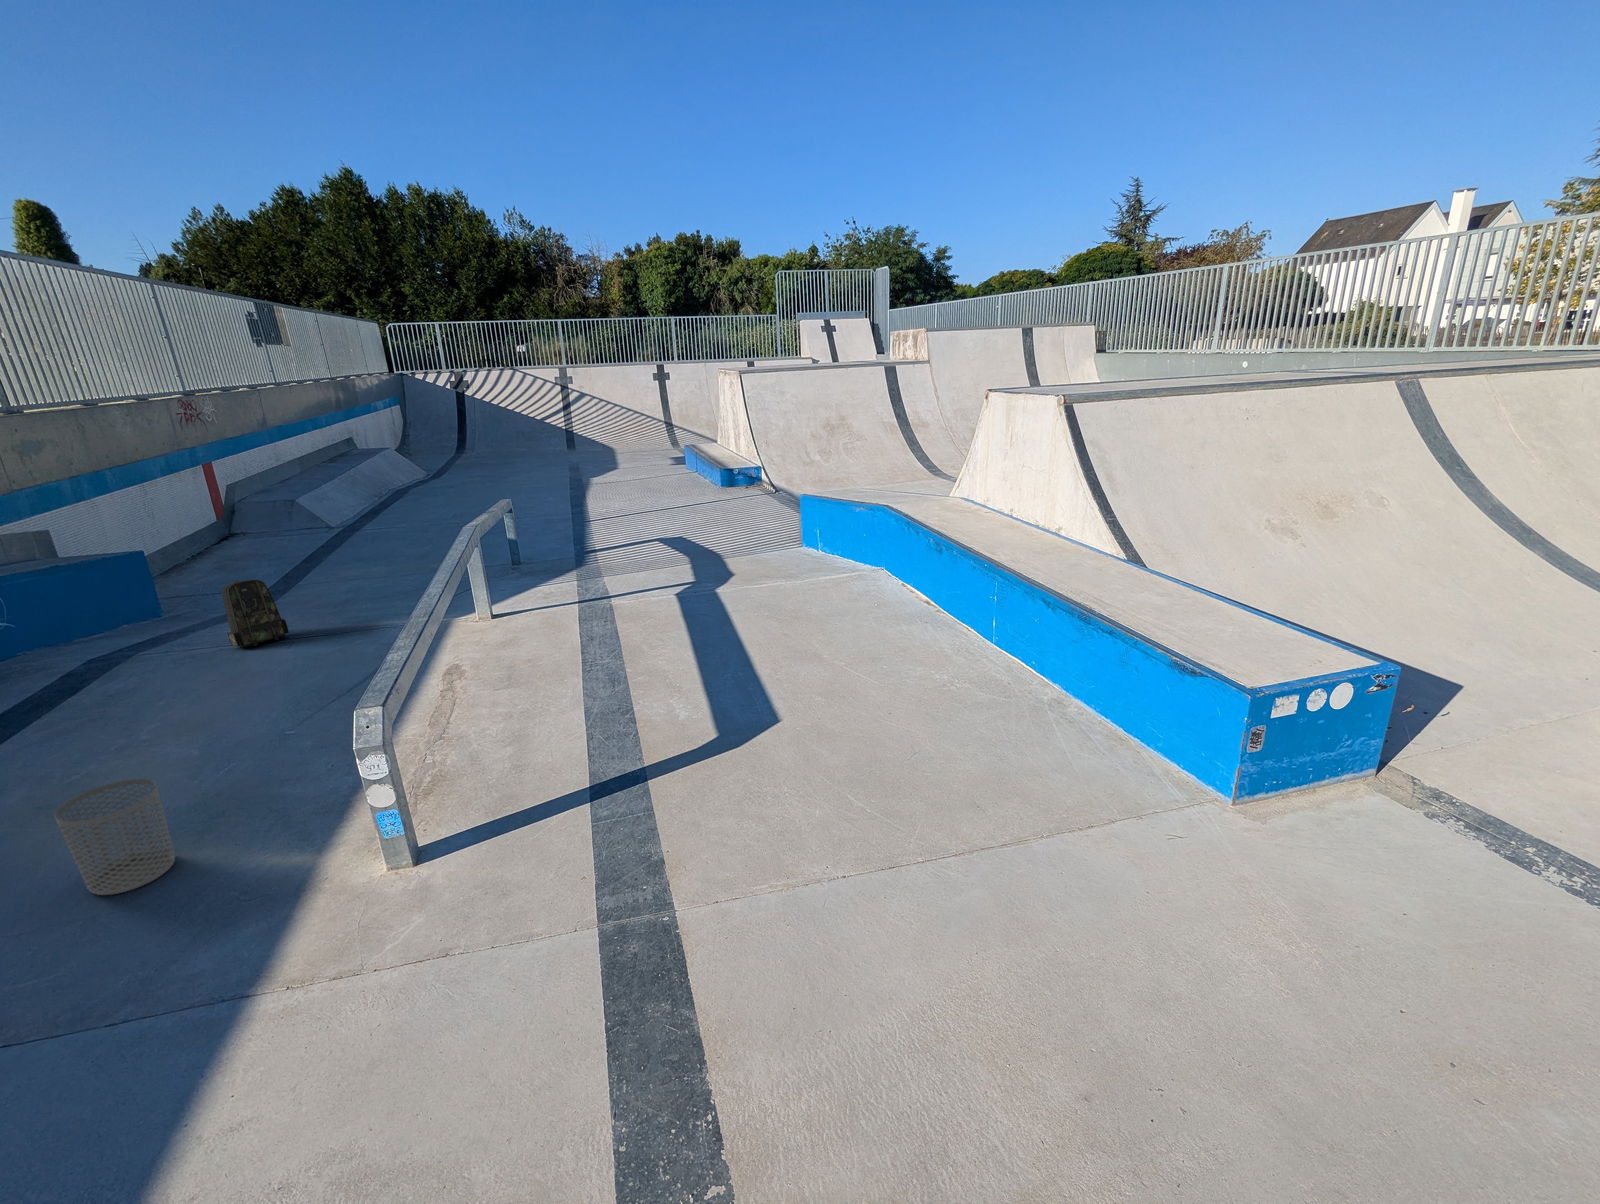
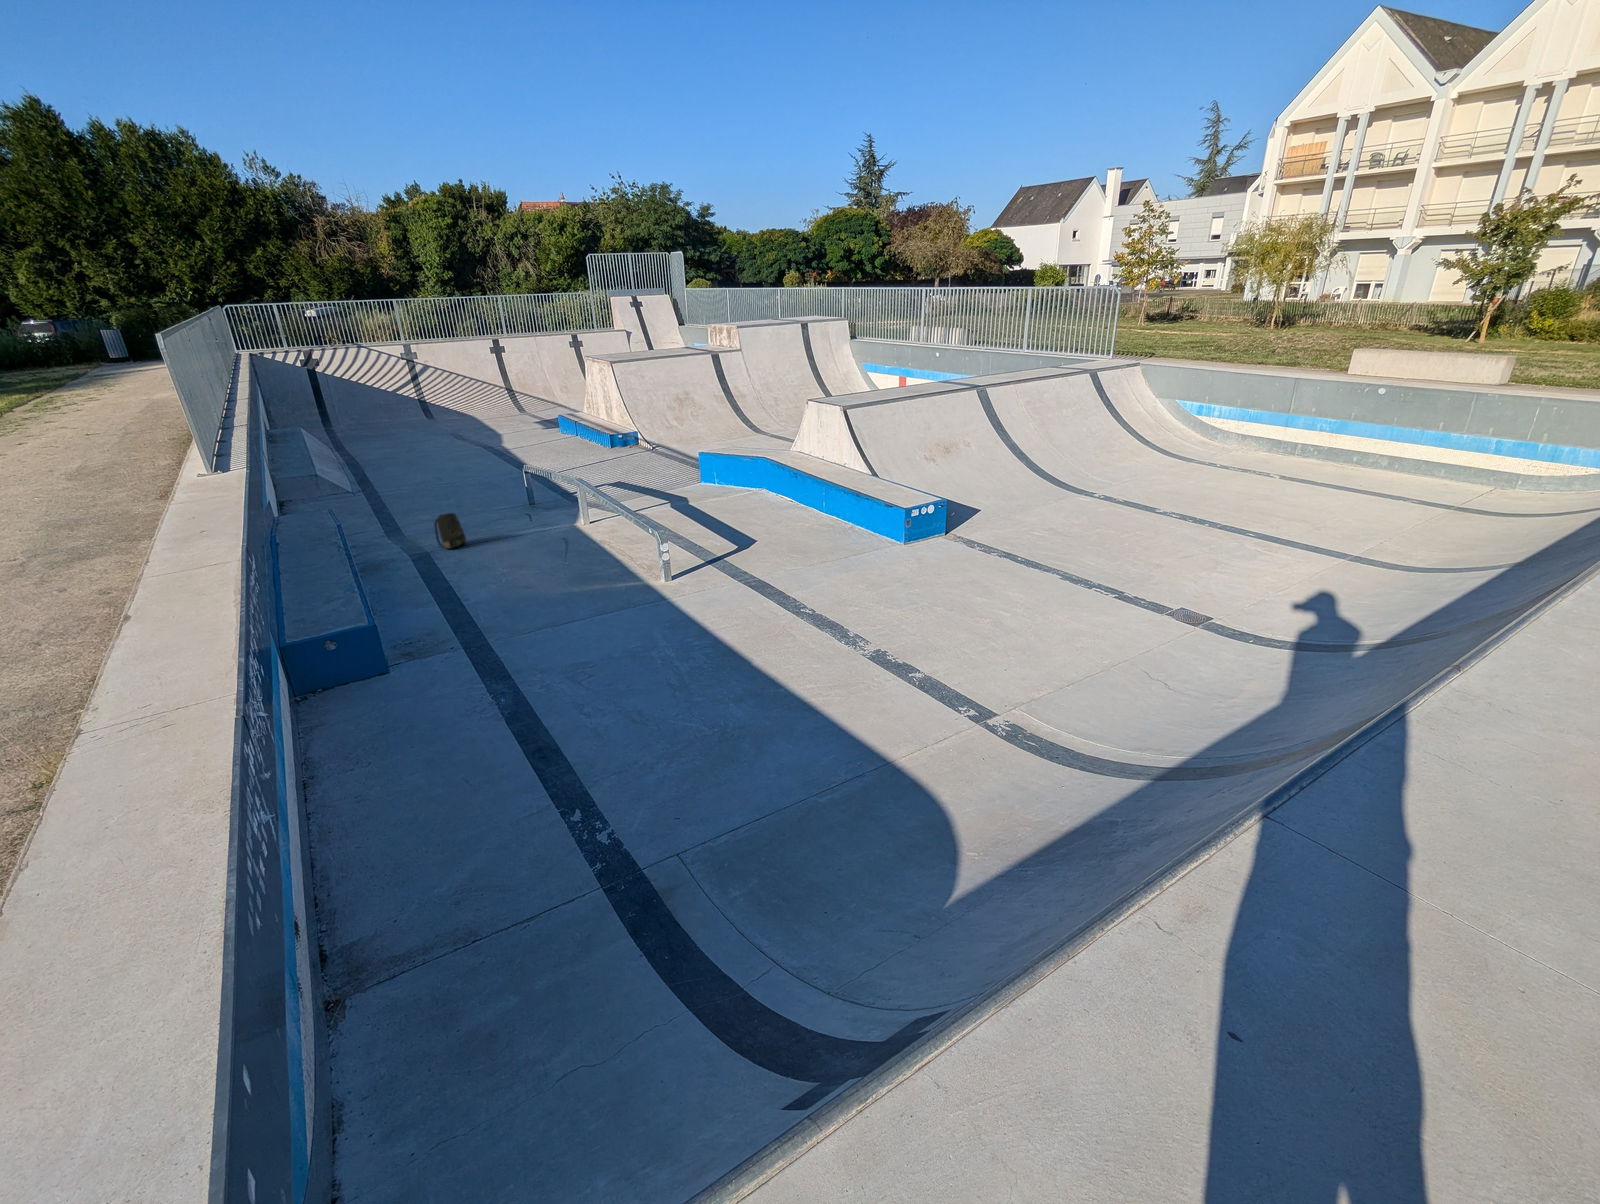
waste bin: present [54,779,175,895] -> none [548,567,577,603]

